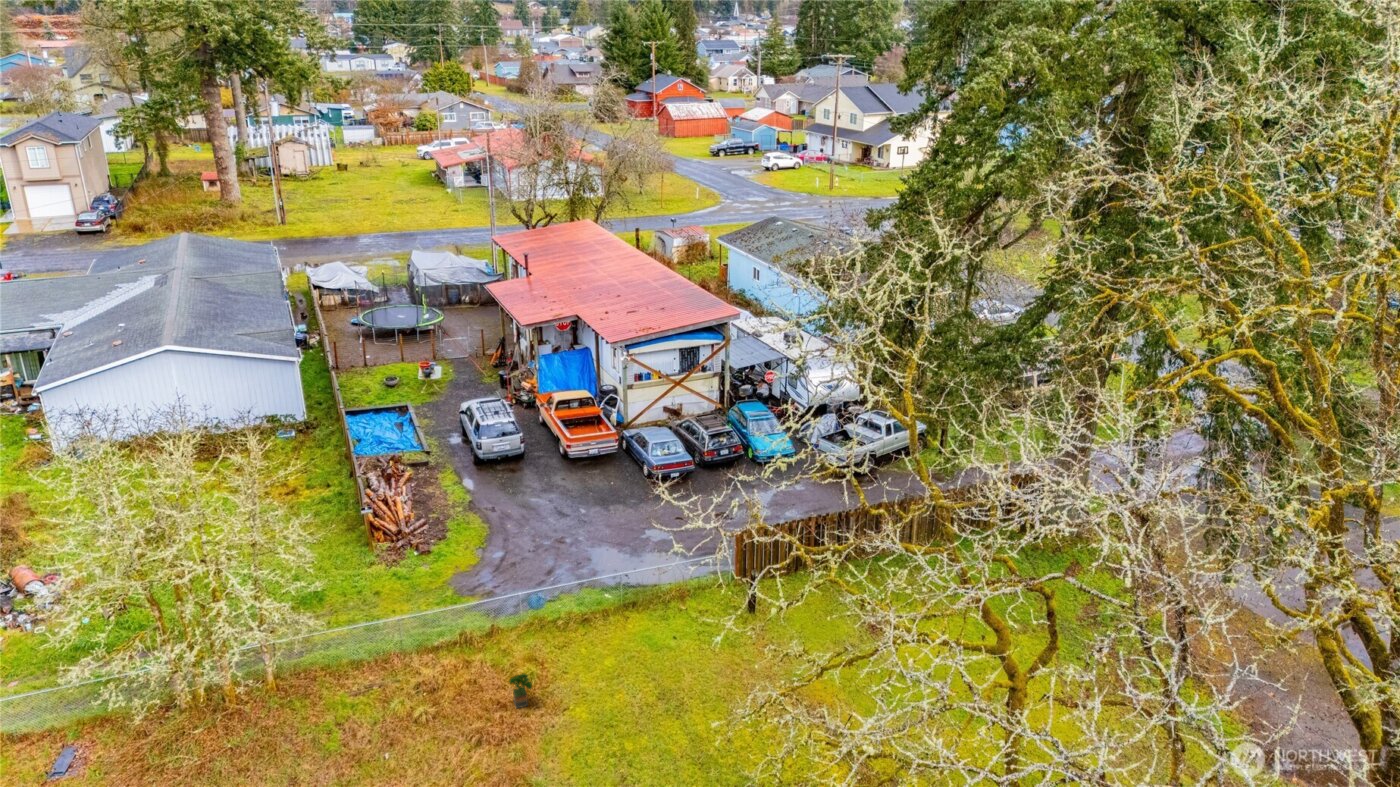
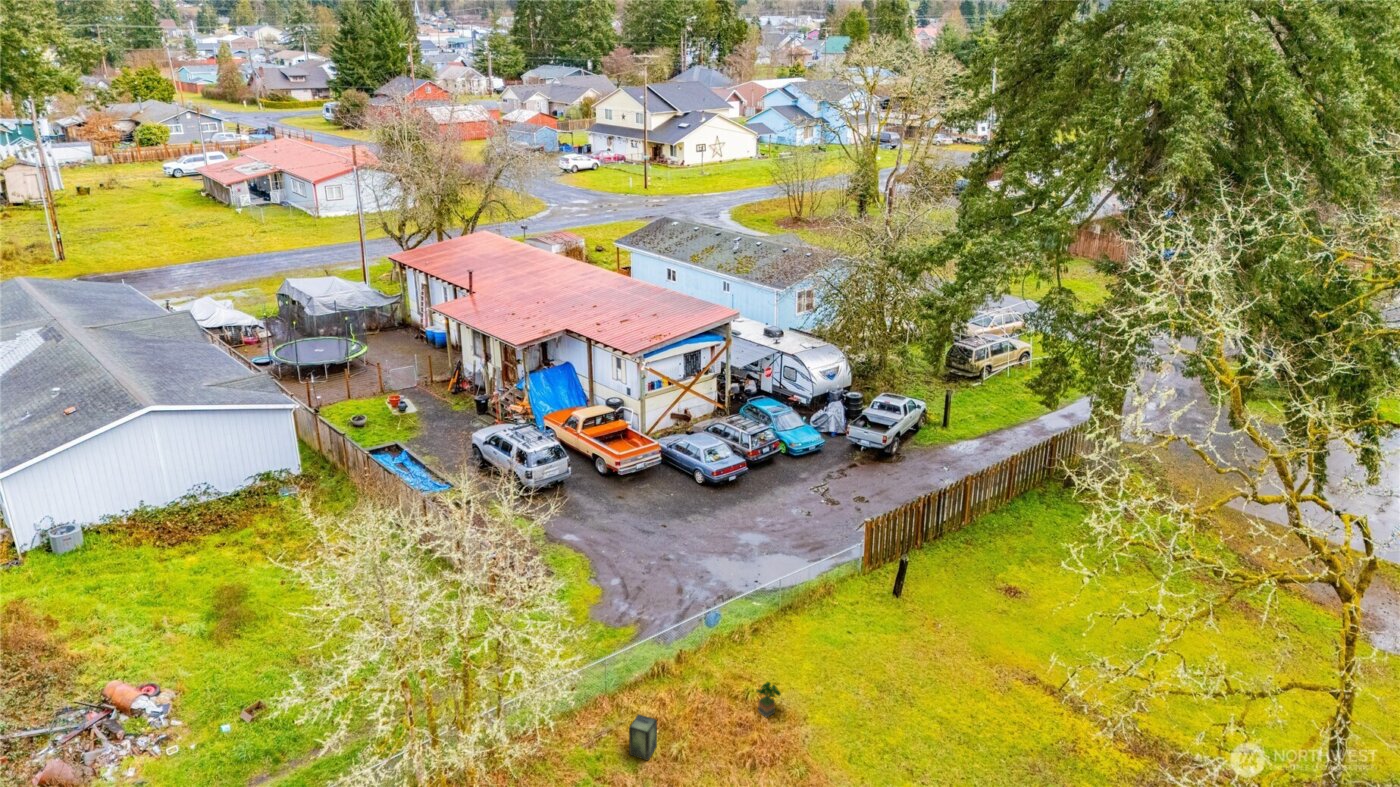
storage box: none [363,676,395,723] -> present [629,714,657,760]

